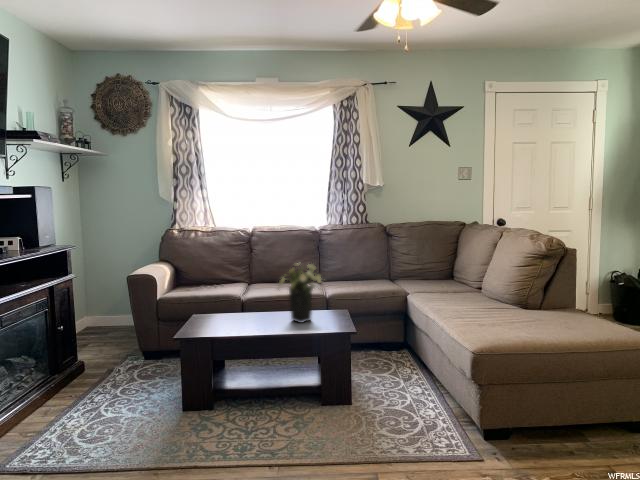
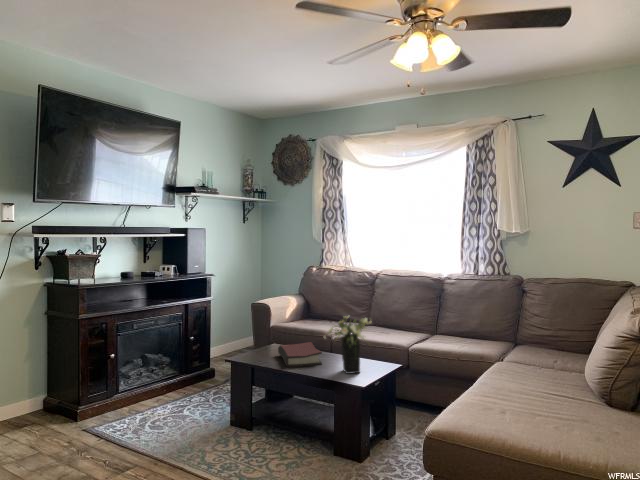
hardback book: none [200,302,262,329] -> present [278,342,322,367]

